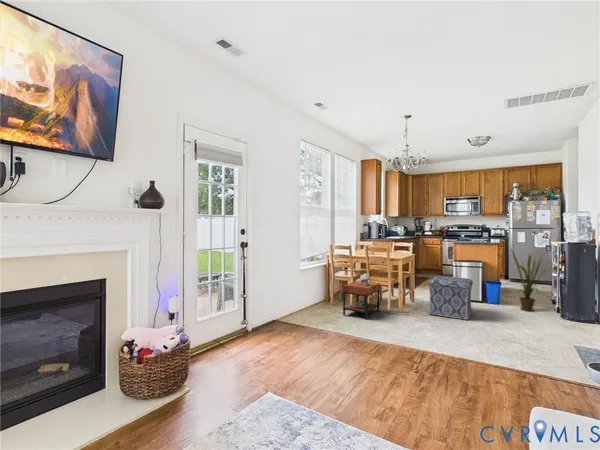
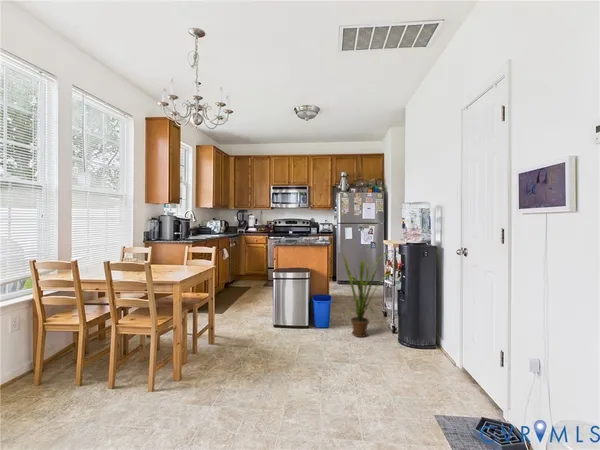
side table: present [343,273,380,320] -> none [31,322,134,429]
ottoman: present [428,276,473,320] -> none [223,303,294,380]

